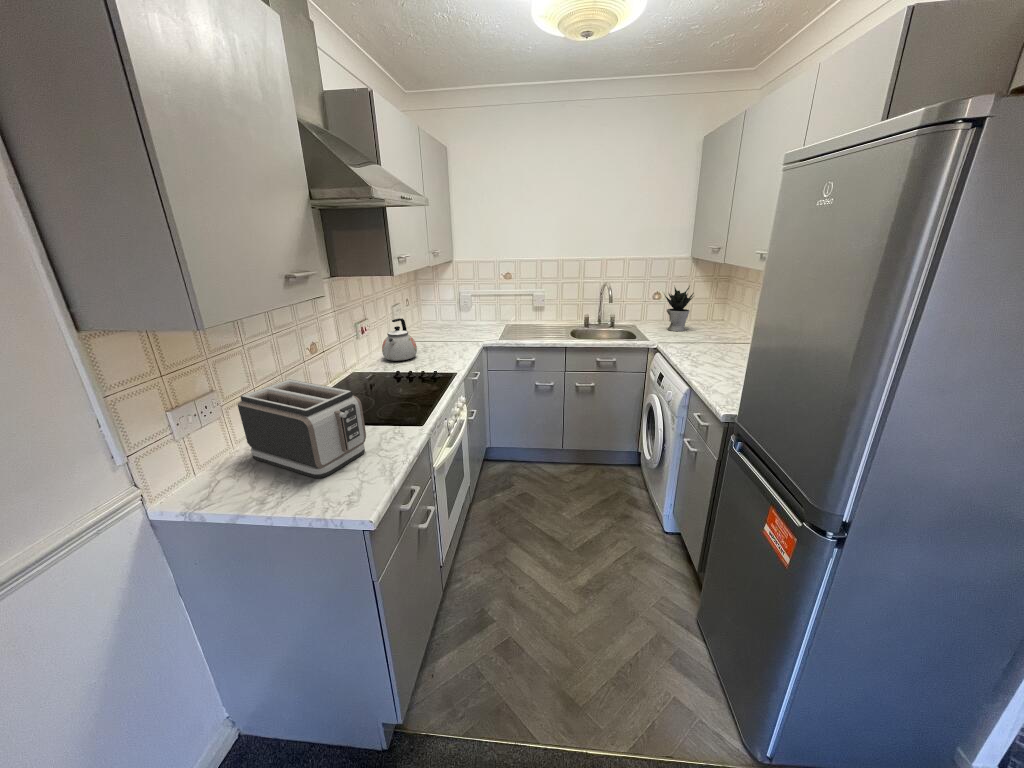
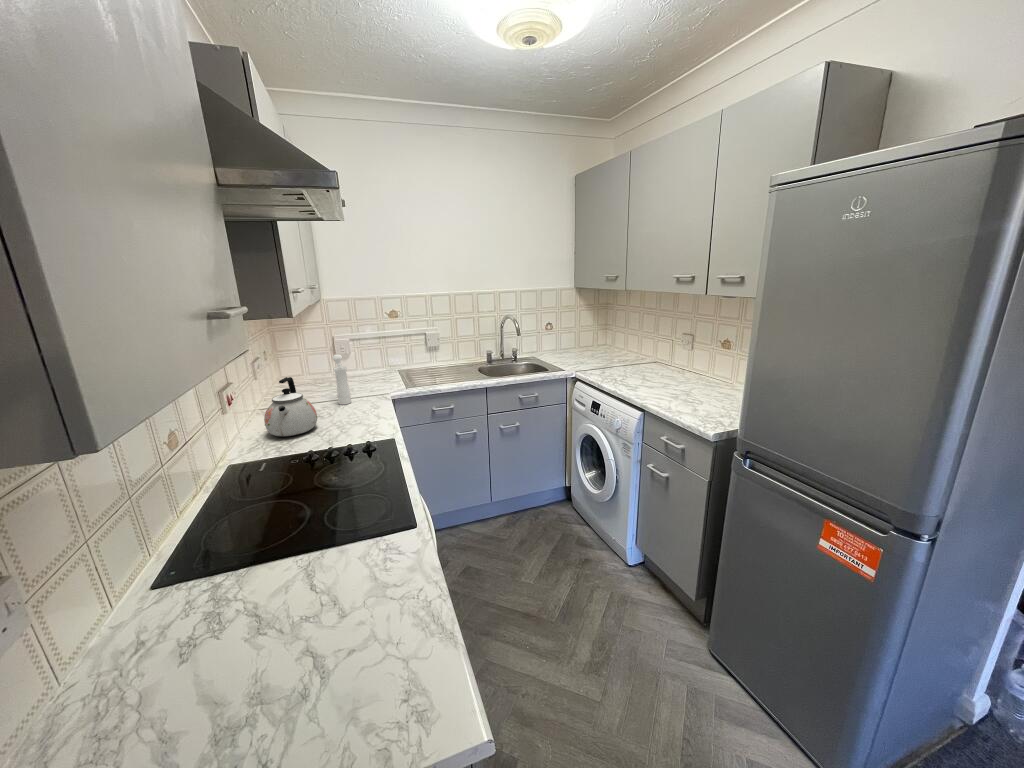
potted plant: present [664,286,694,331] -> none [561,314,590,359]
pepper mill: none [440,306,451,345] -> present [333,355,351,405]
toaster: present [237,379,366,478] -> none [87,506,361,690]

